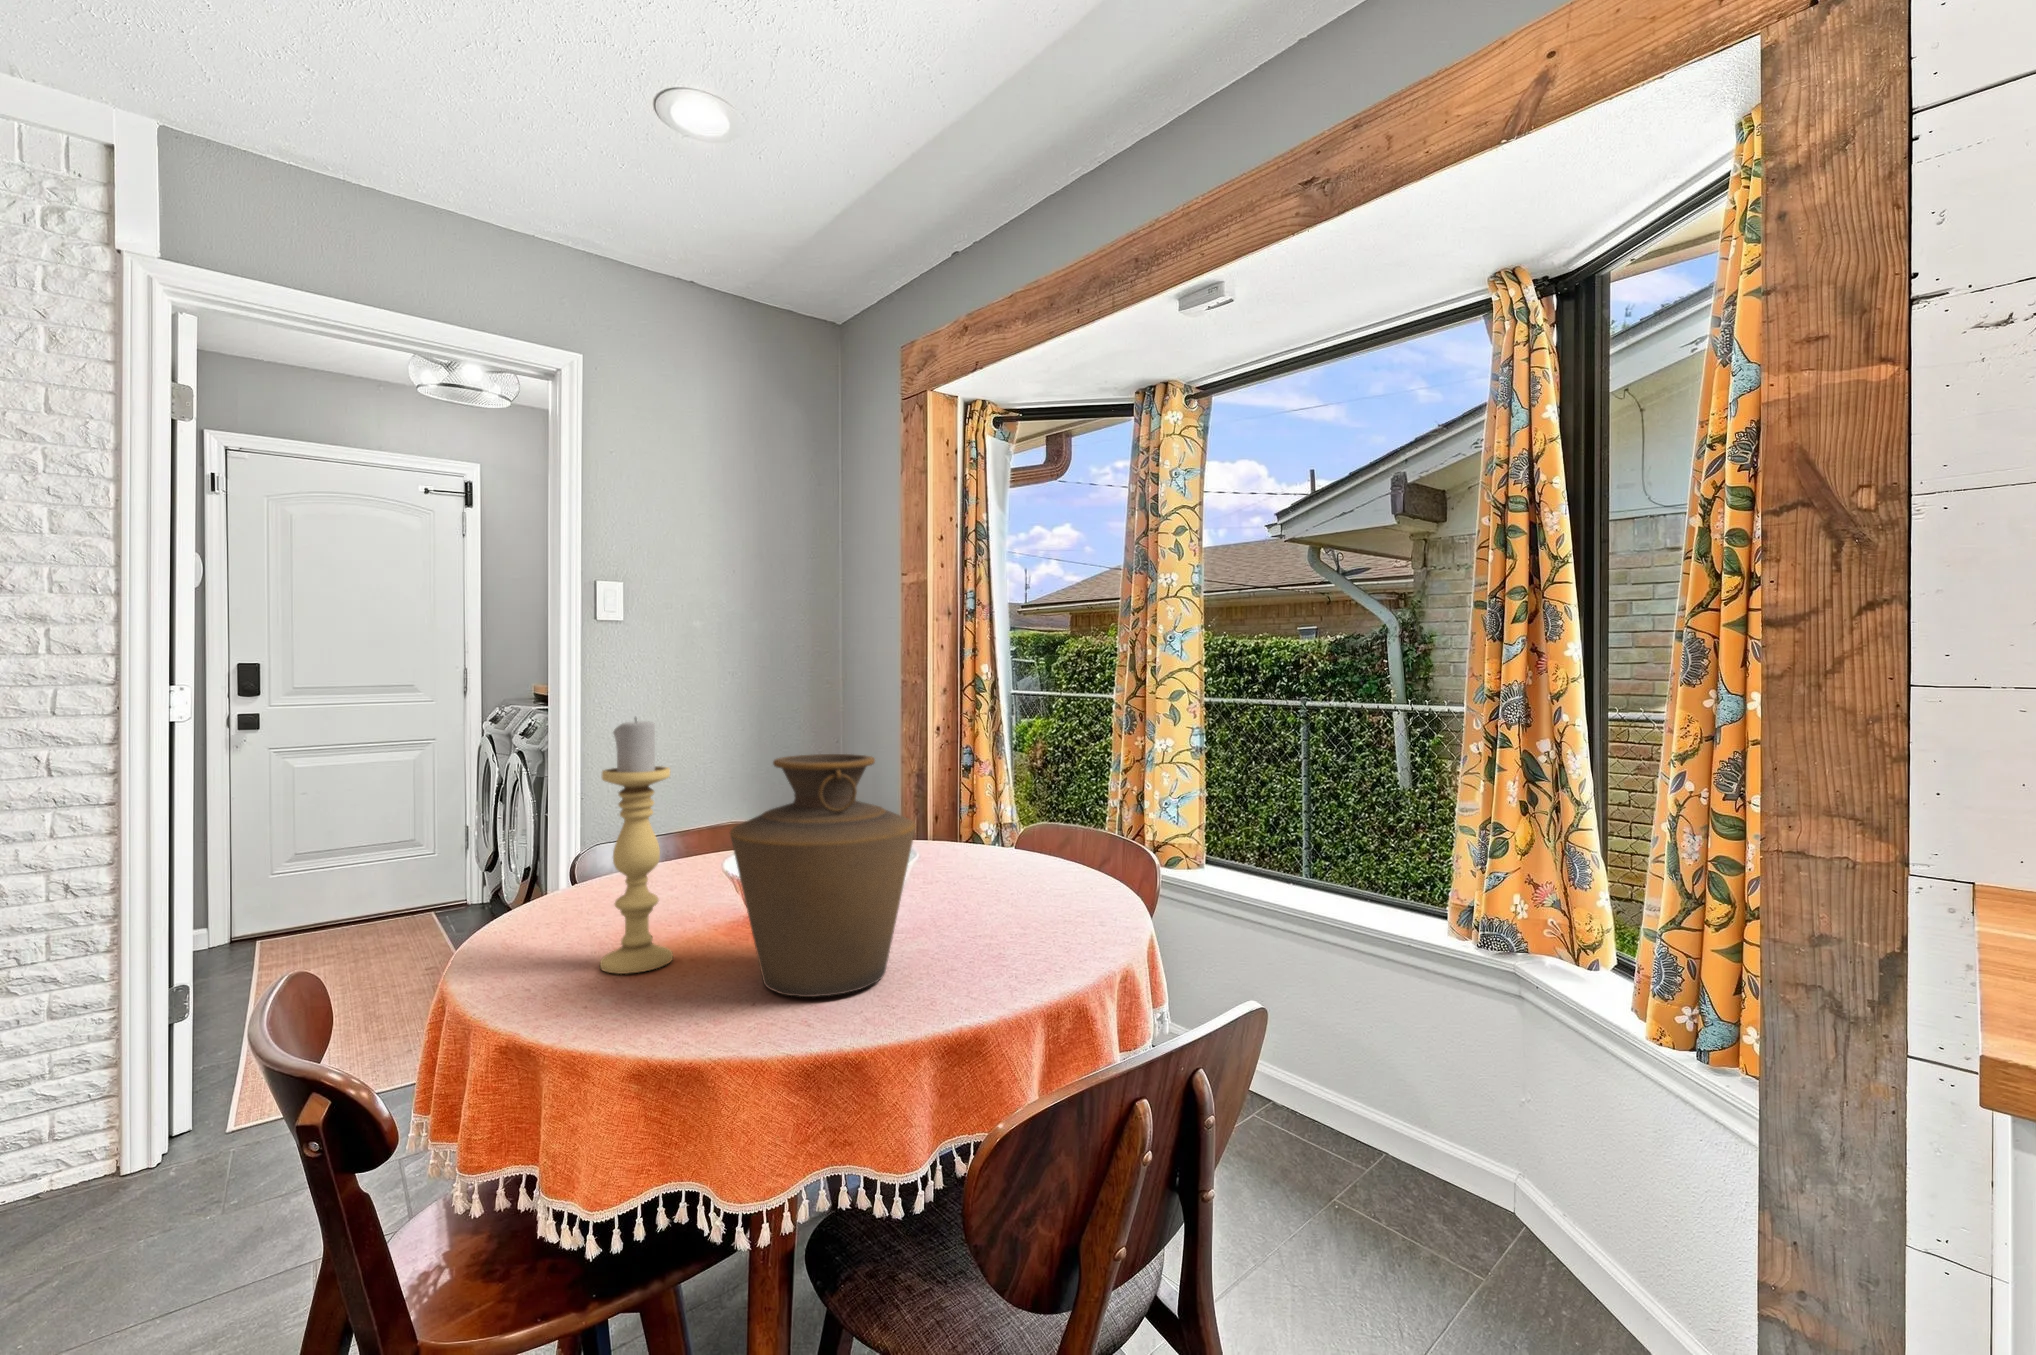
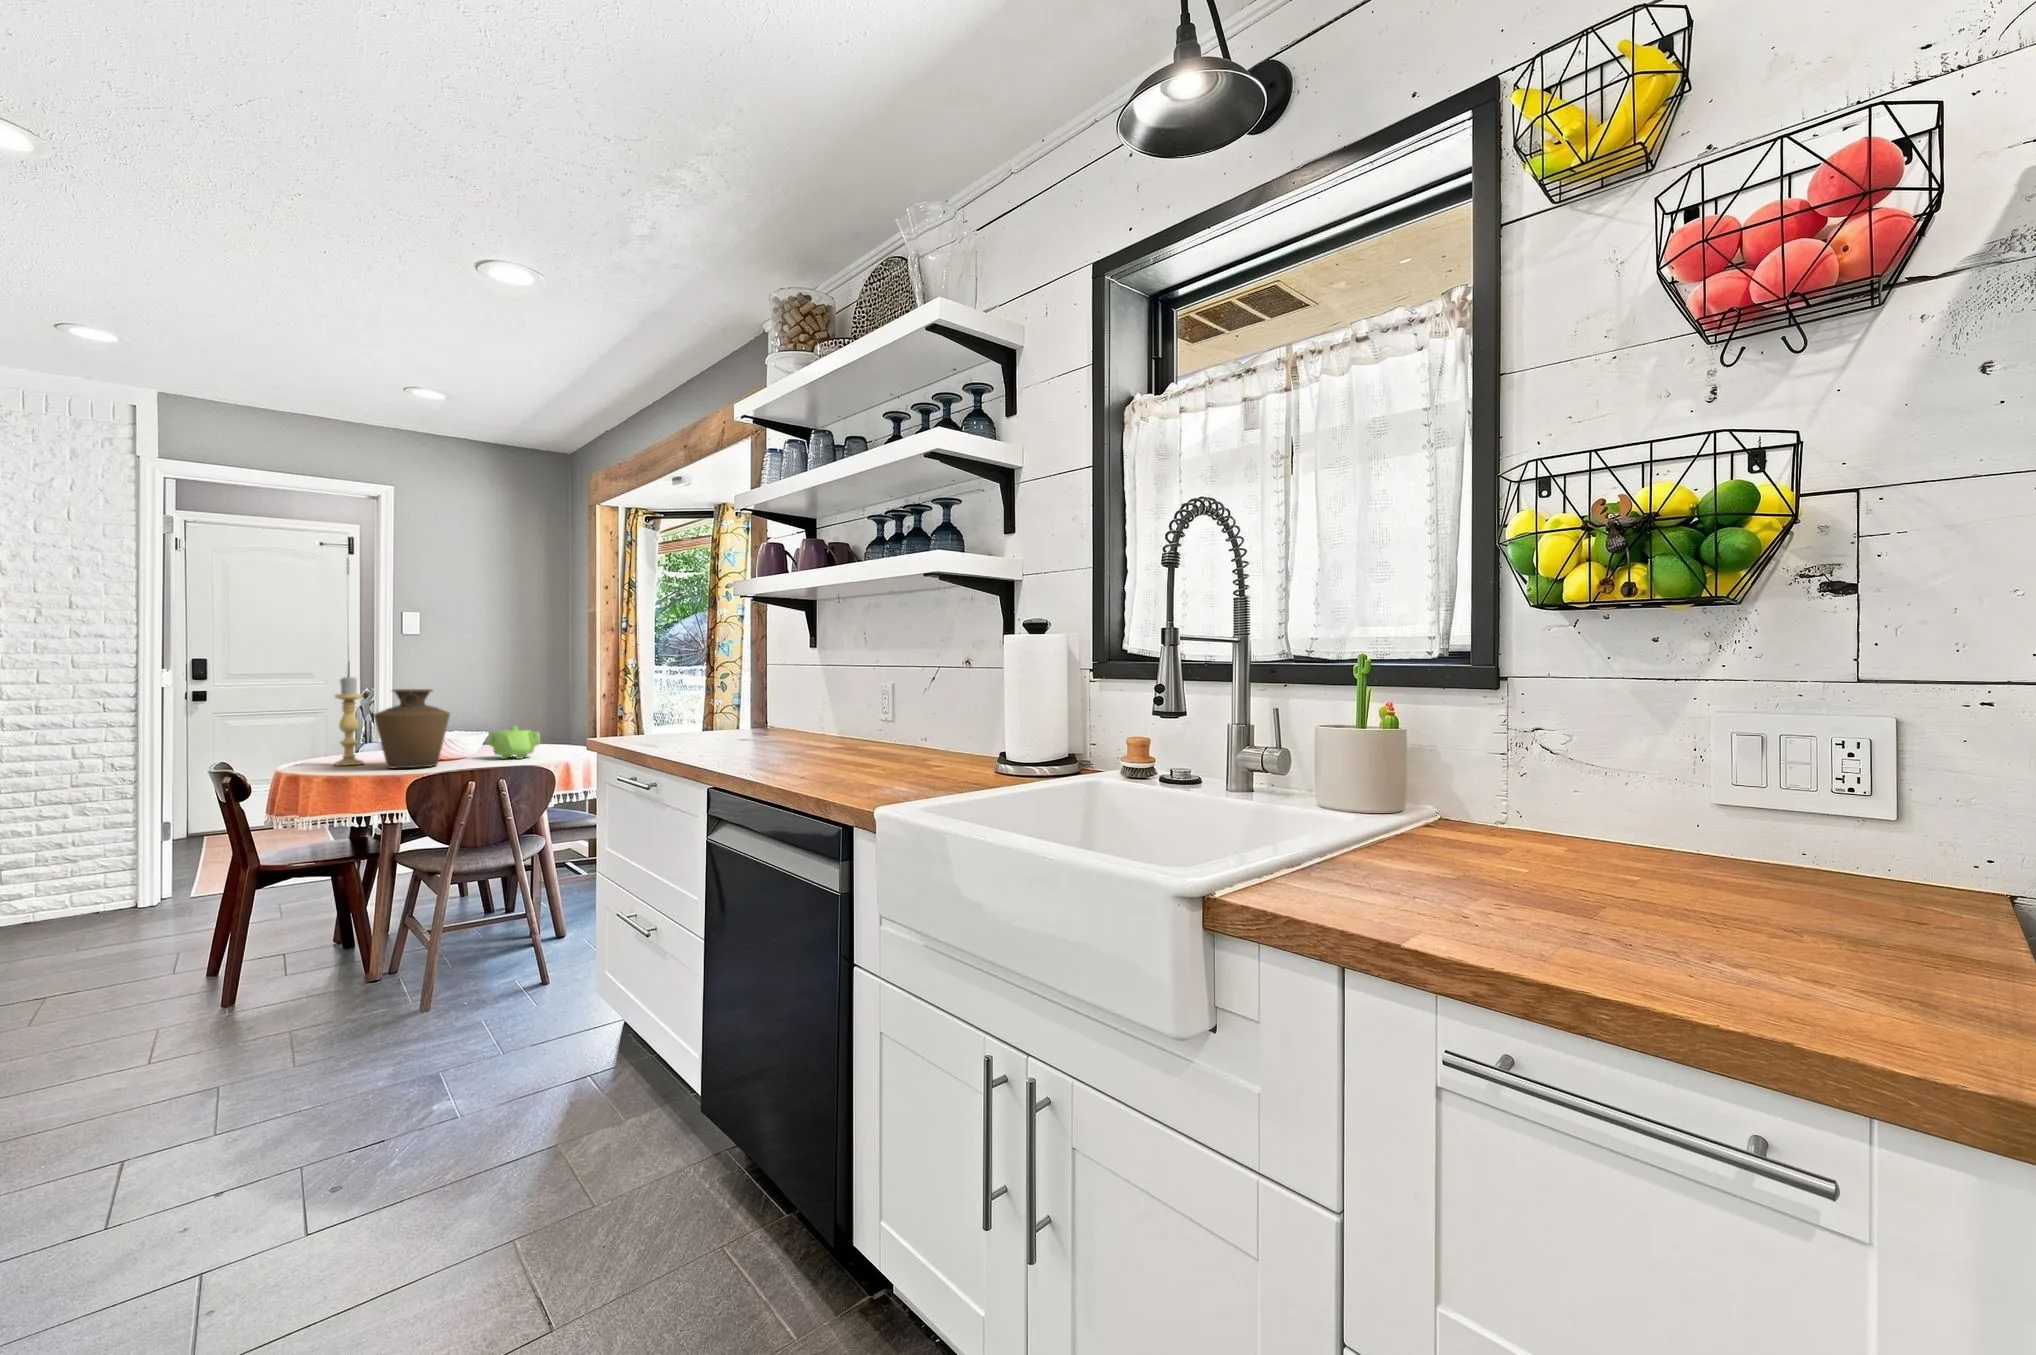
teapot: none [941,835,1058,922] -> present [488,726,540,759]

